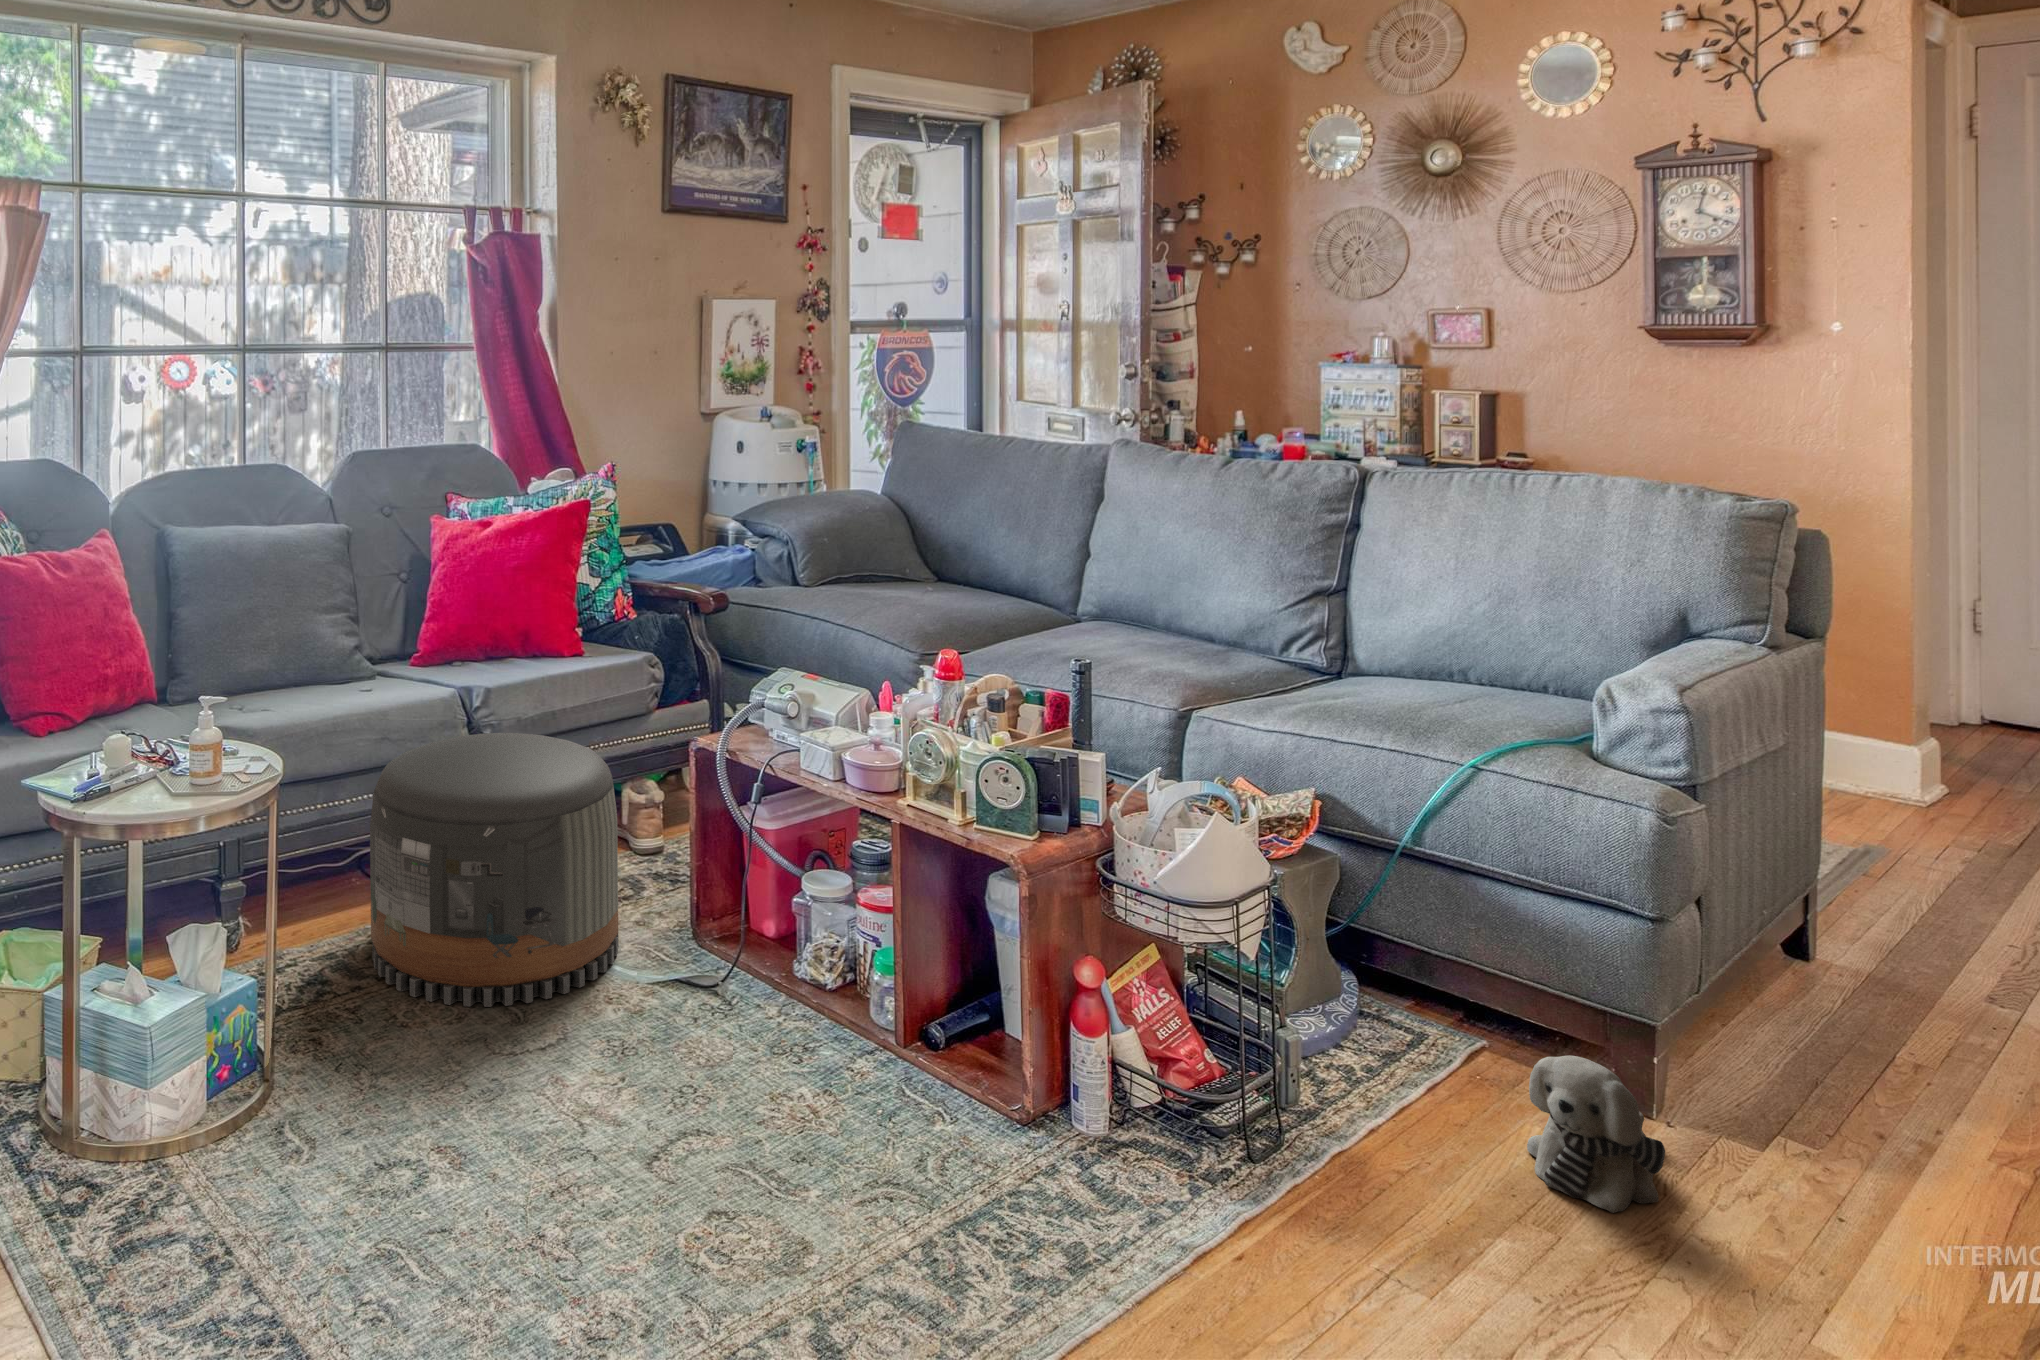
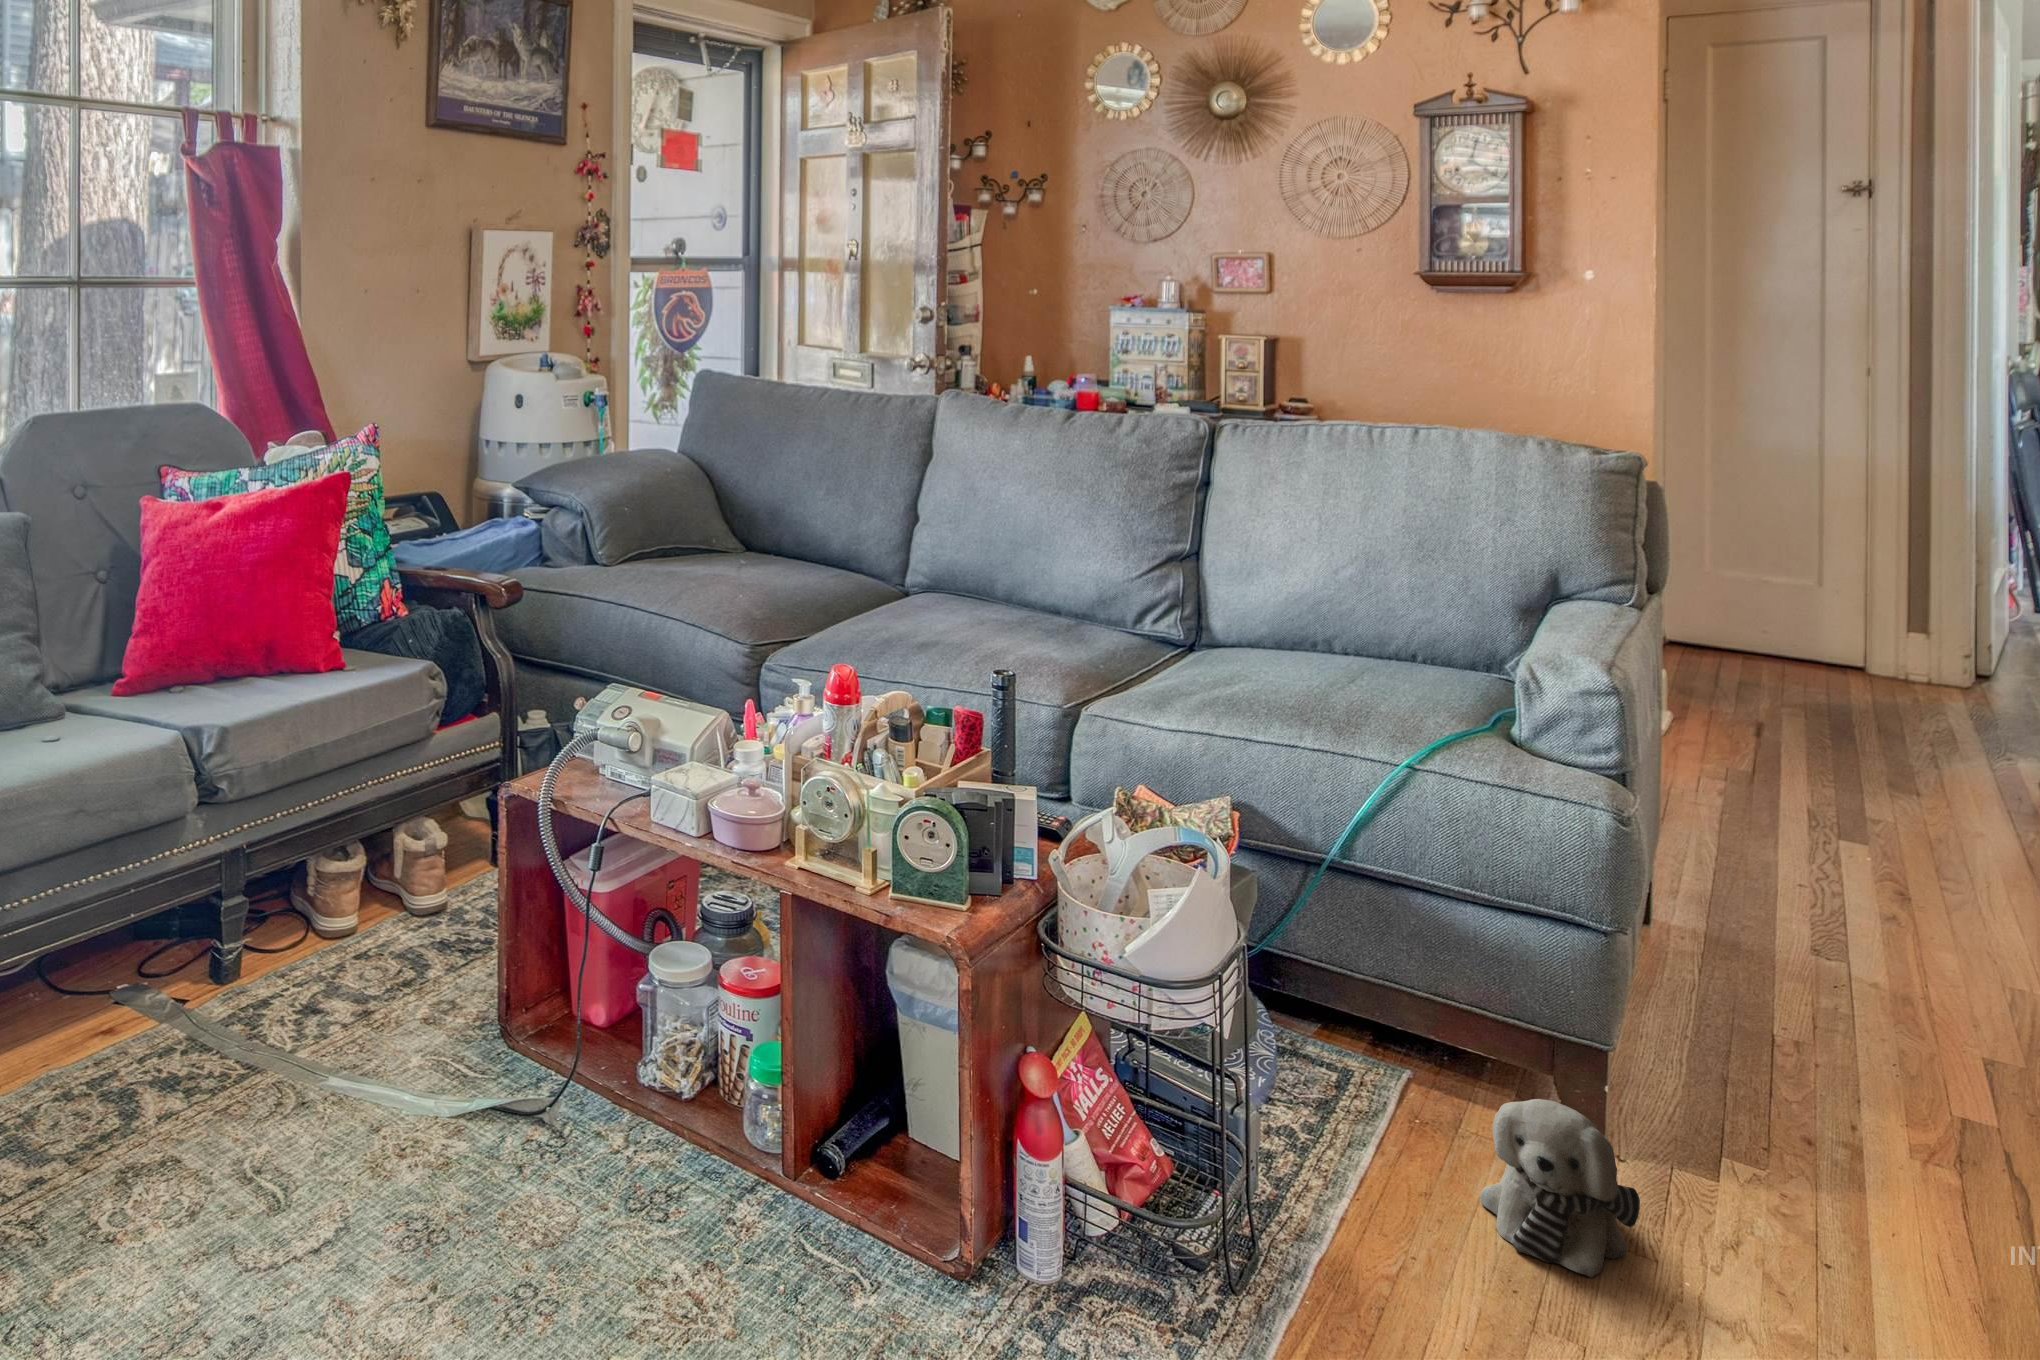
pouf: present [370,733,618,1007] -> none [64,789,409,1181]

